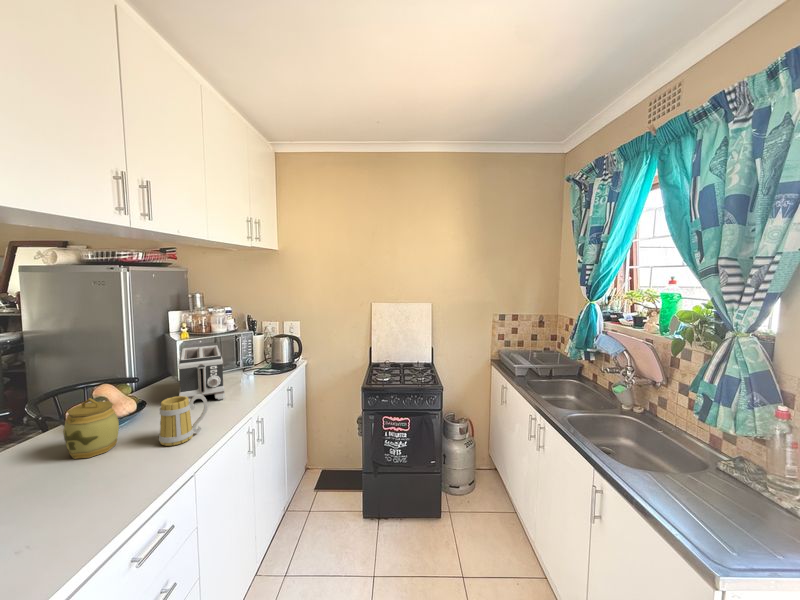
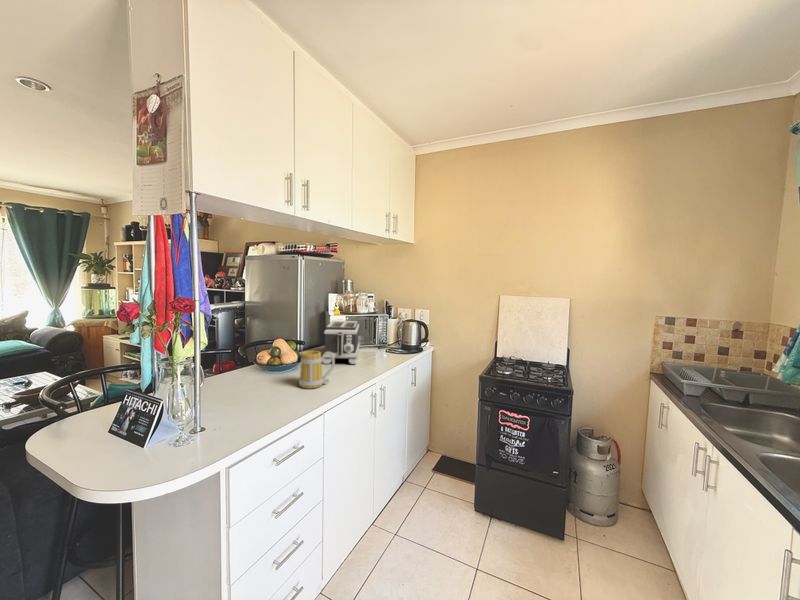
jar: present [63,398,119,459] -> none [244,342,276,385]

